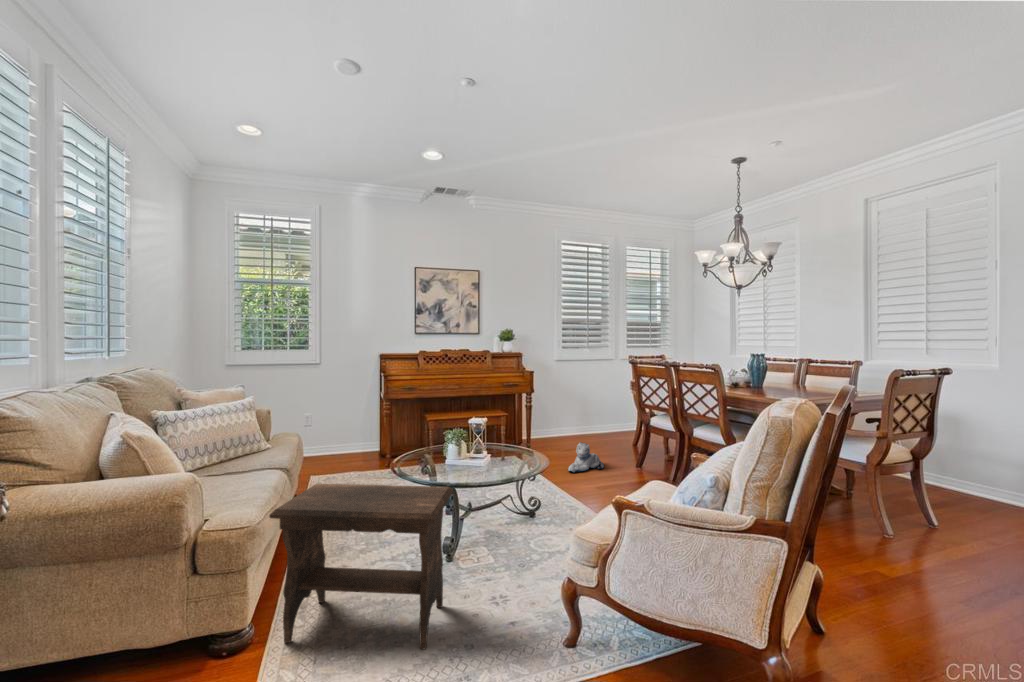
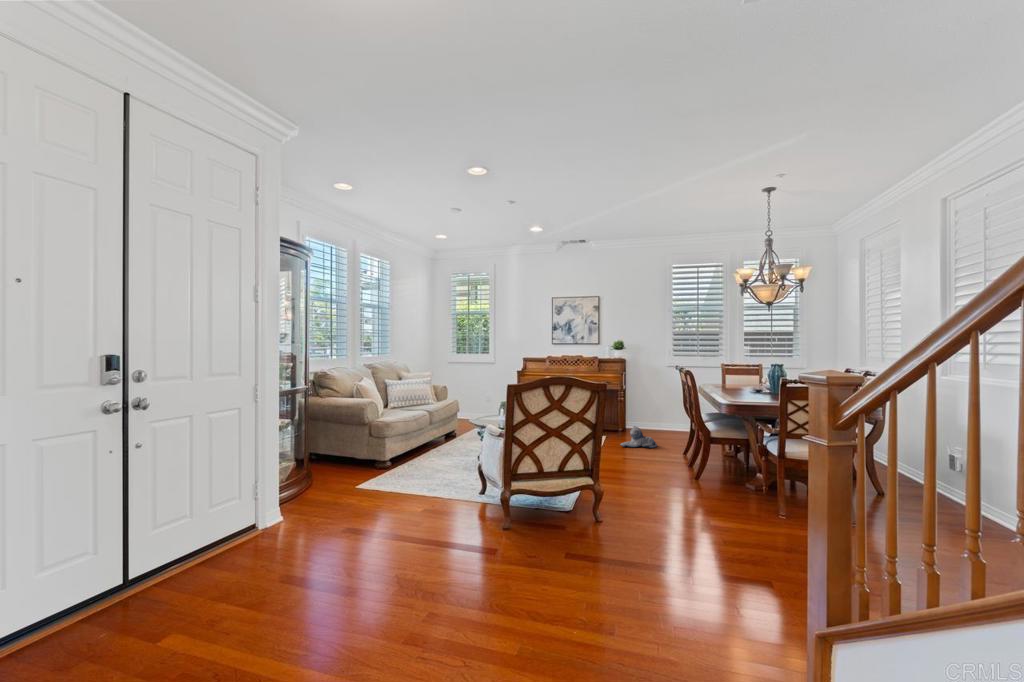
footstool: present [269,484,453,649] -> none [394,411,464,478]

